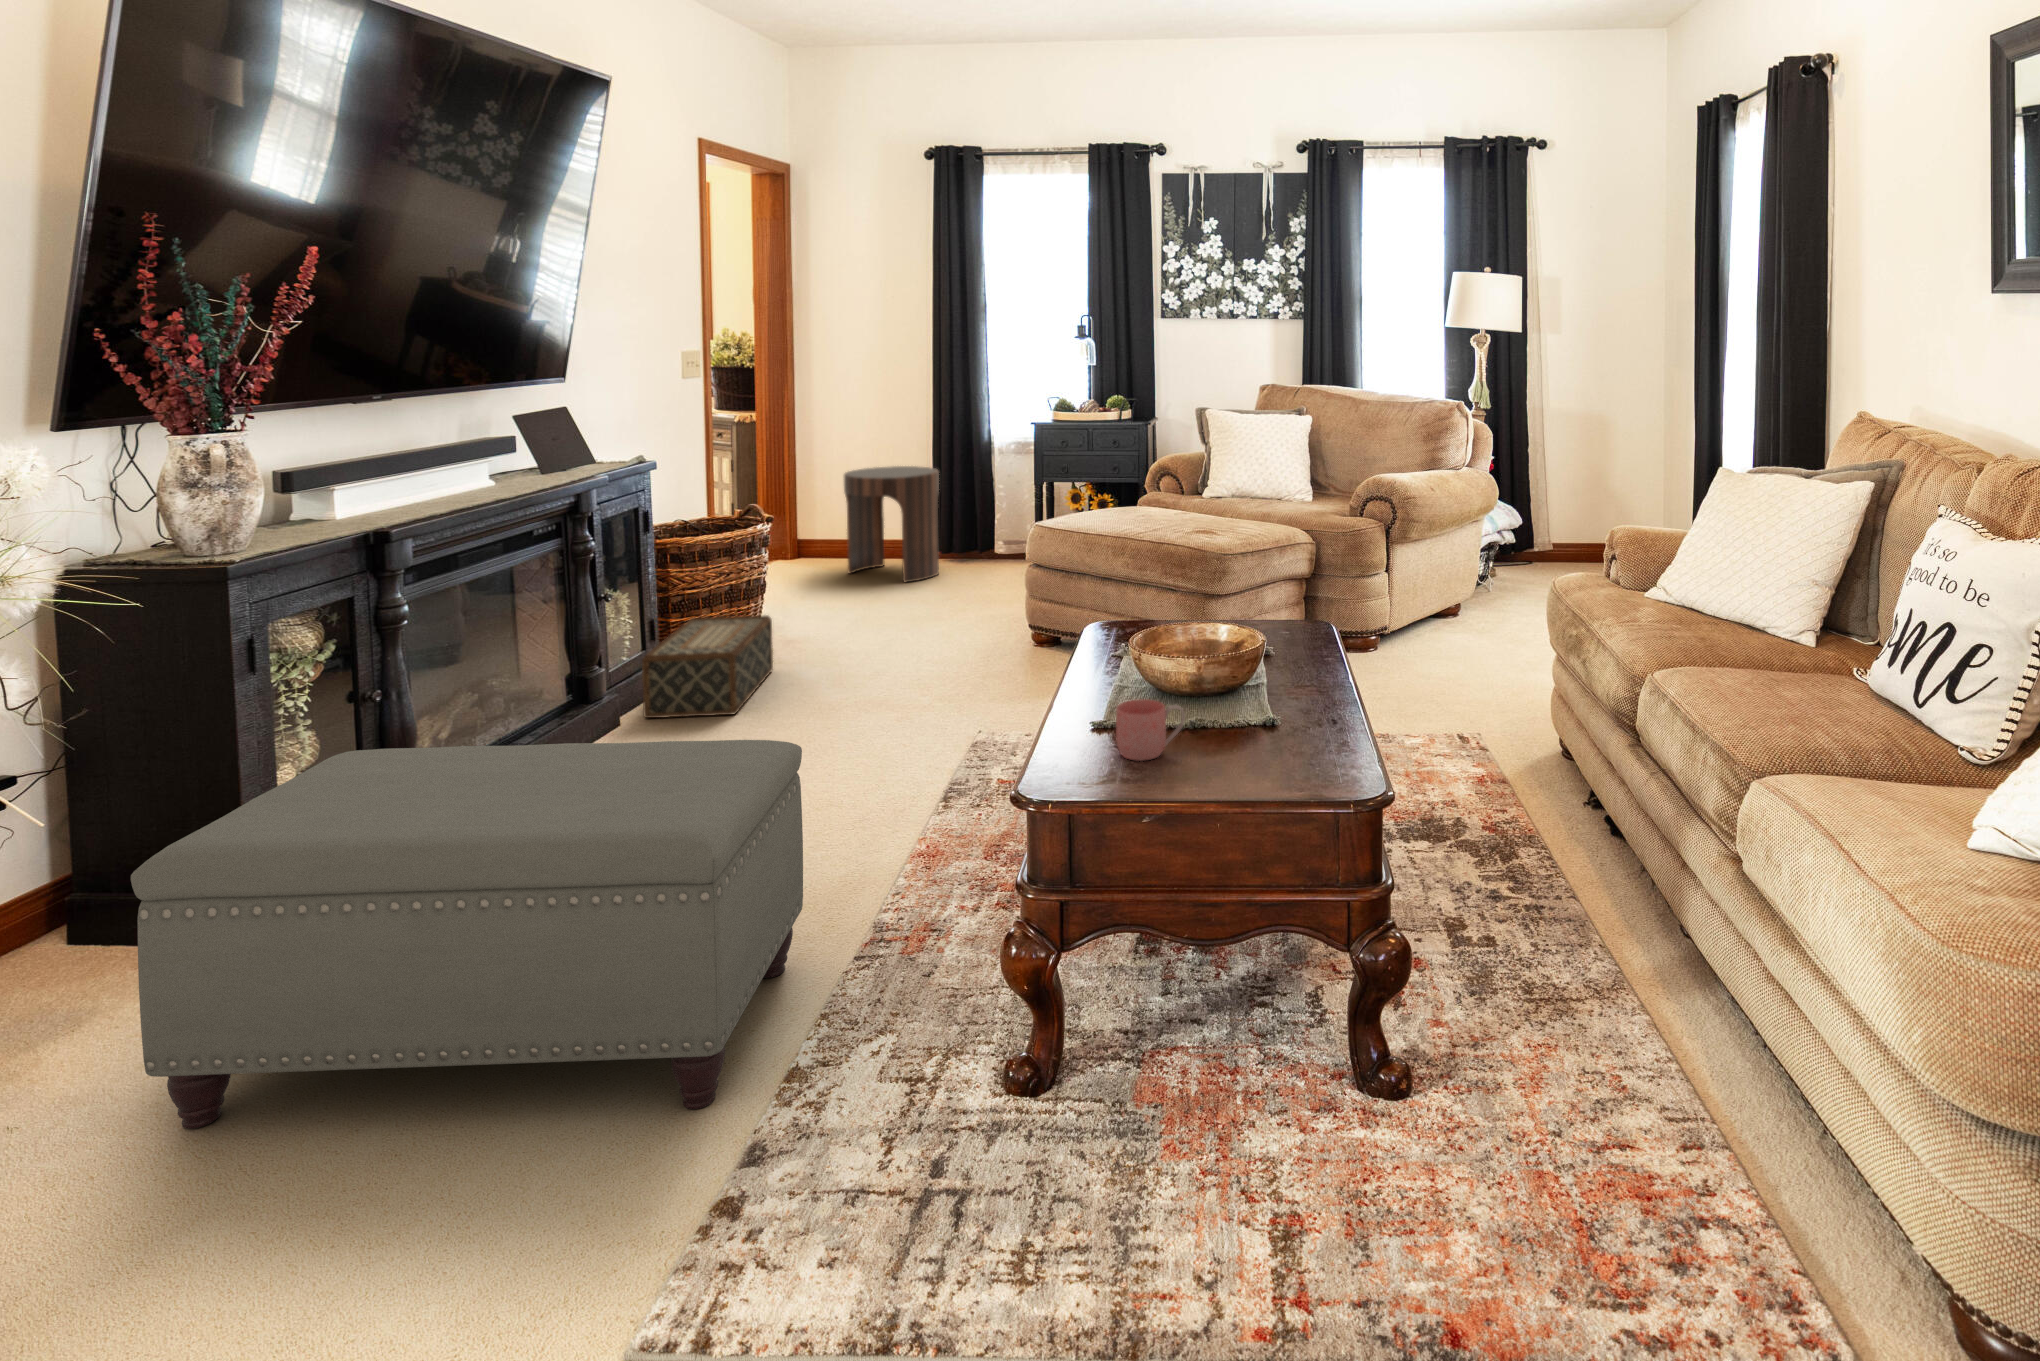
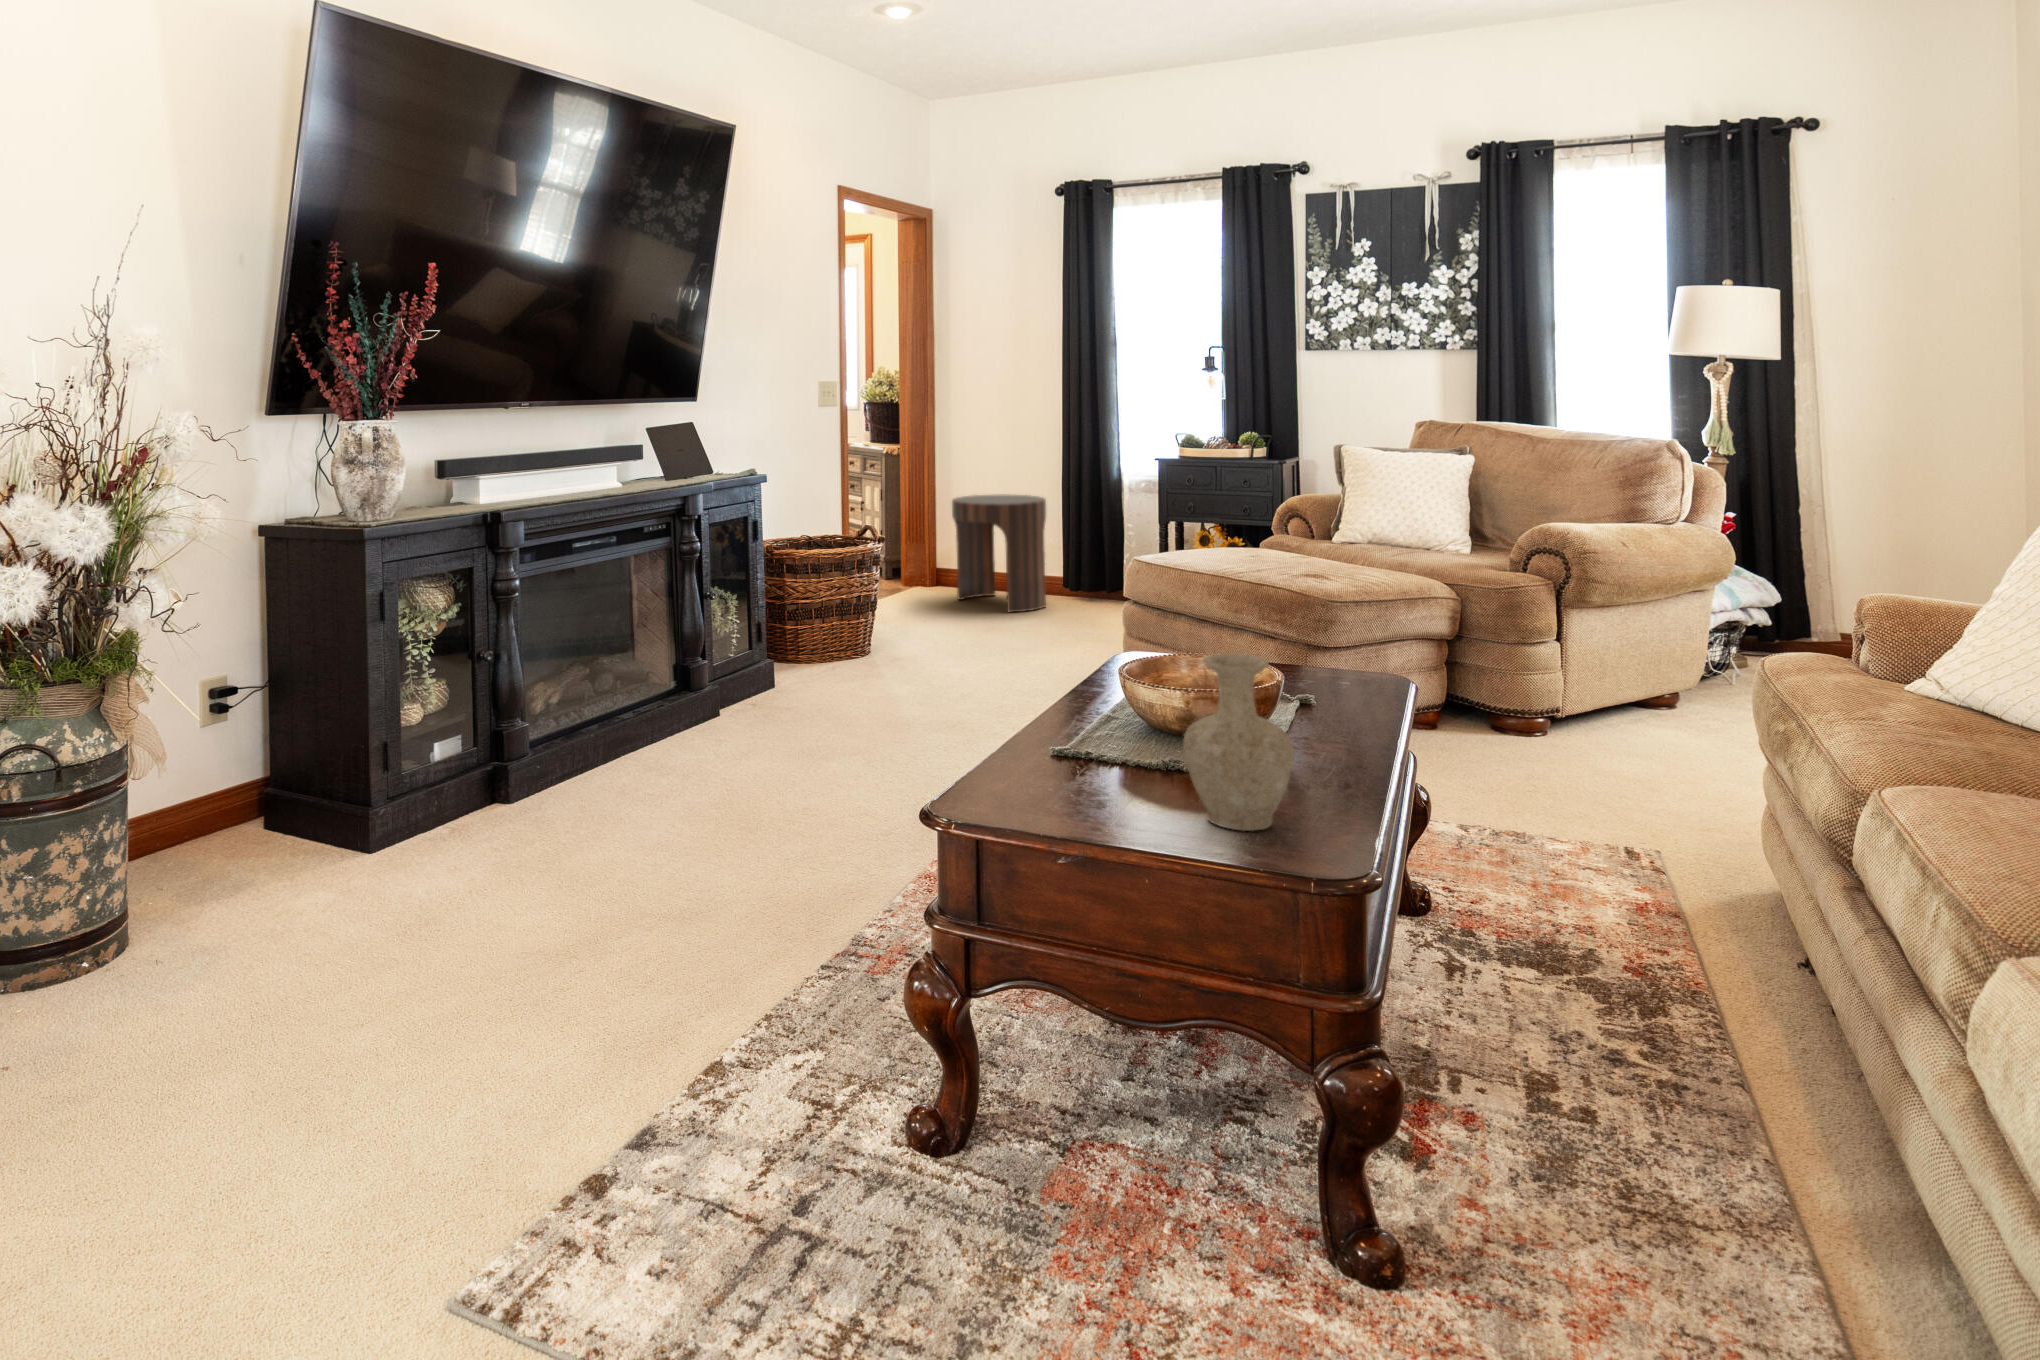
woven basket: present [642,615,773,718] -> none [724,624,852,718]
vase: none [1240,629,1325,772] -> present [1183,654,1294,831]
mug: present [1116,699,1185,761] -> none [1045,723,1127,794]
ottoman: present [131,740,803,1129] -> none [221,694,766,1080]

